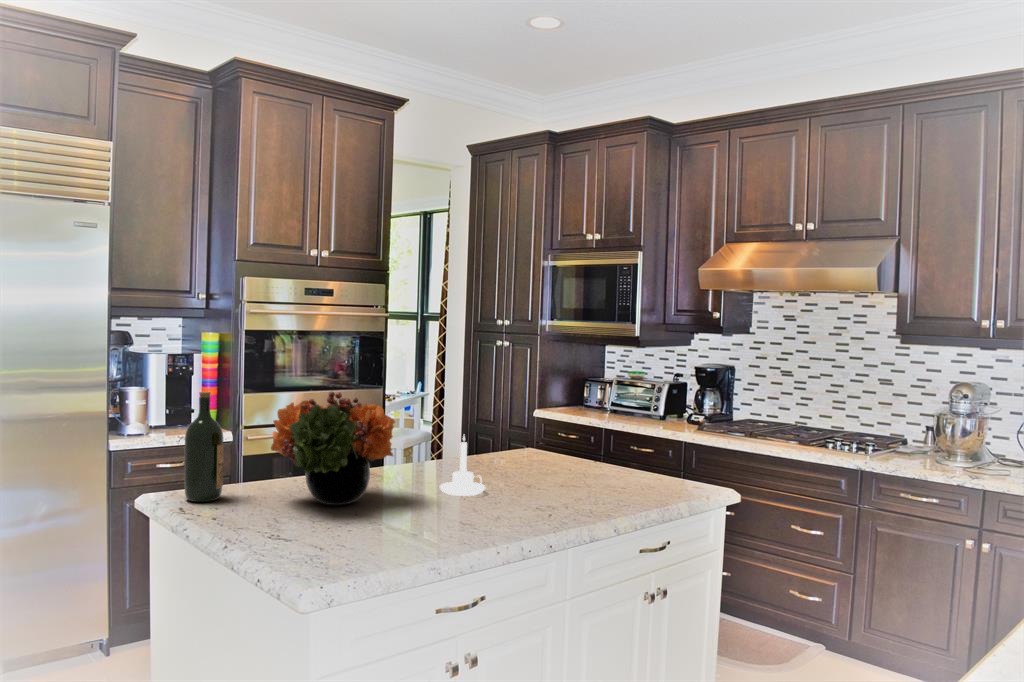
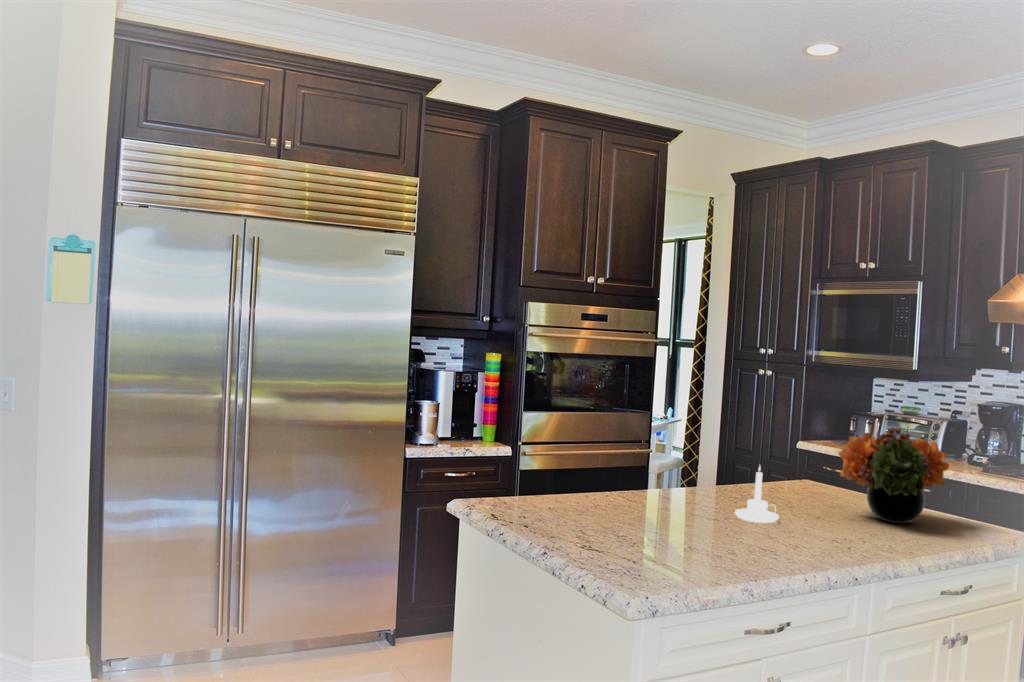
wine bottle: present [184,392,224,502] -> none [514,413,547,509]
flower arrangement: present [271,392,395,505] -> present [838,427,949,523]

